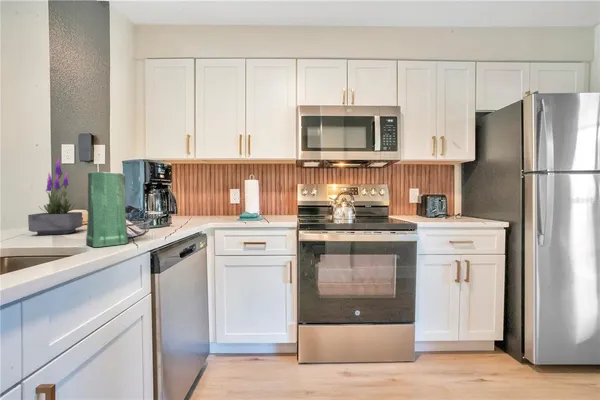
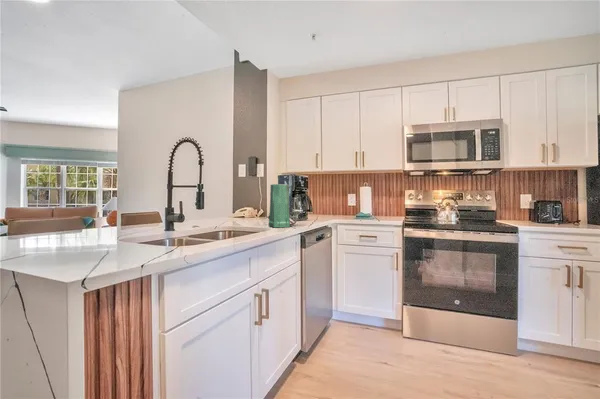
potted plant: present [28,158,82,235] -> none [233,175,257,222]

